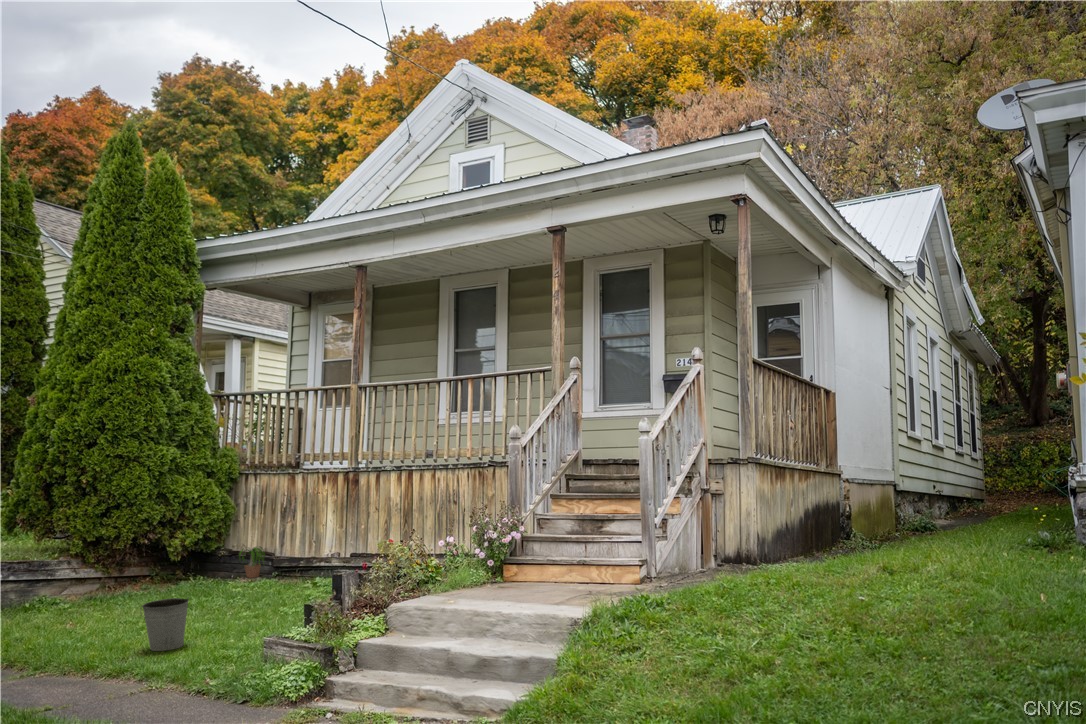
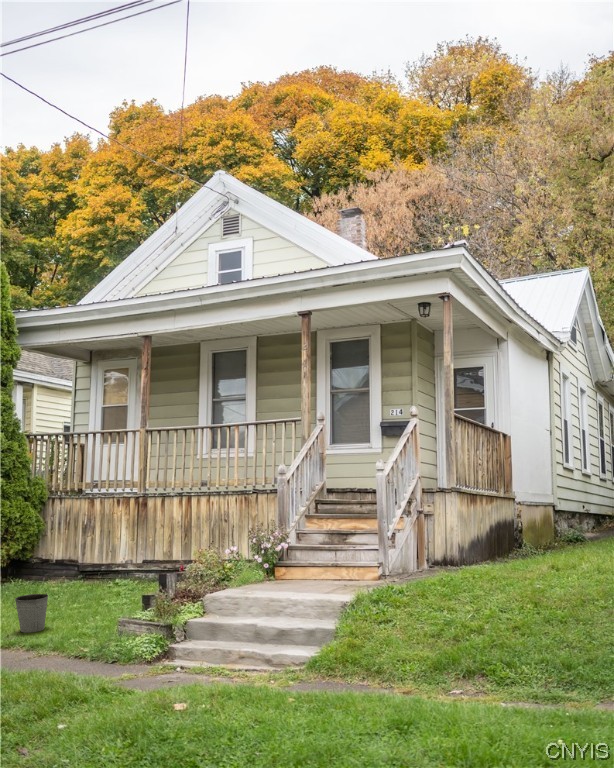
potted plant: present [239,547,265,578] -> none [45,556,74,581]

